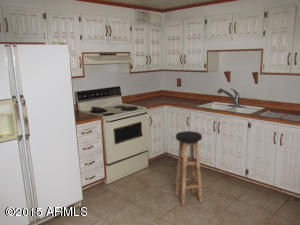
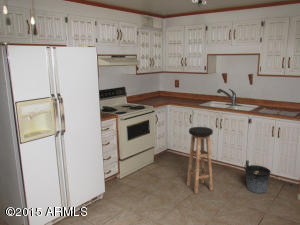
bucket: none [239,174,269,208] -> present [244,165,271,193]

